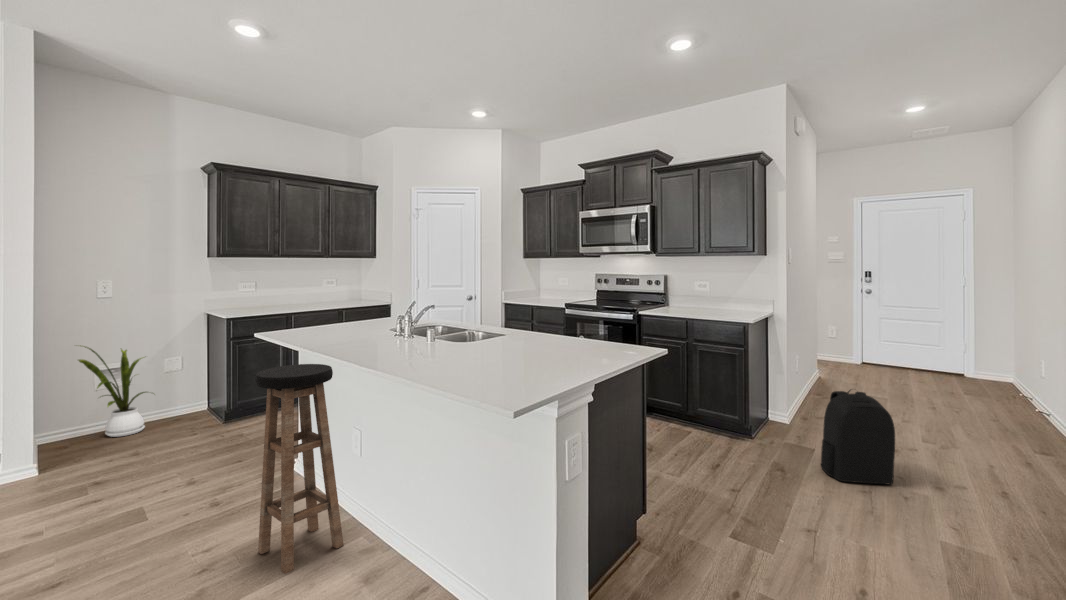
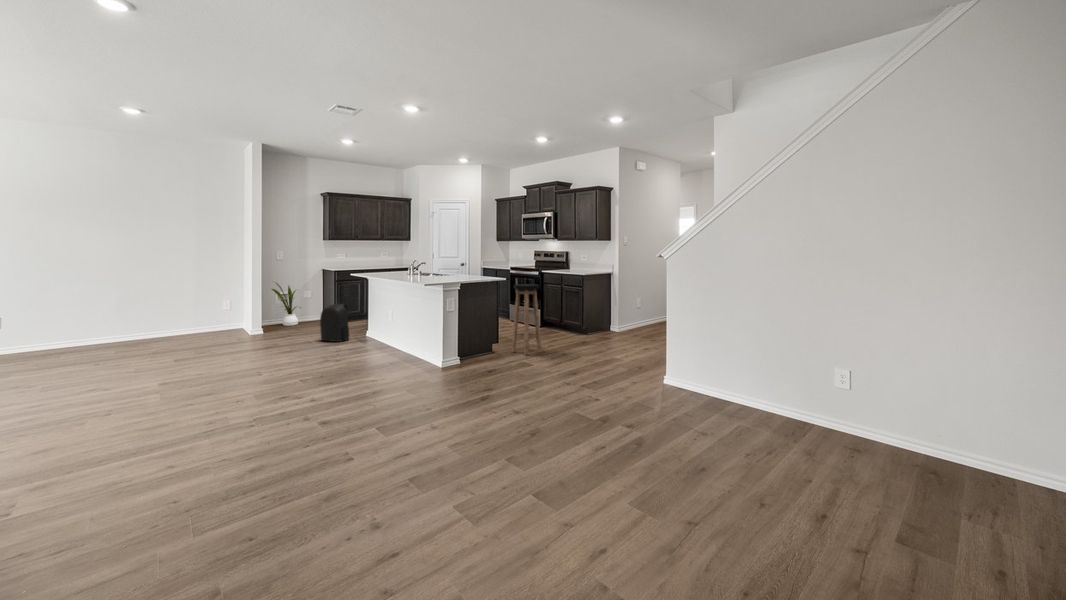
bar stool: present [255,364,344,574] -> present [511,284,542,355]
backpack: present [821,389,895,485] -> present [320,304,349,342]

